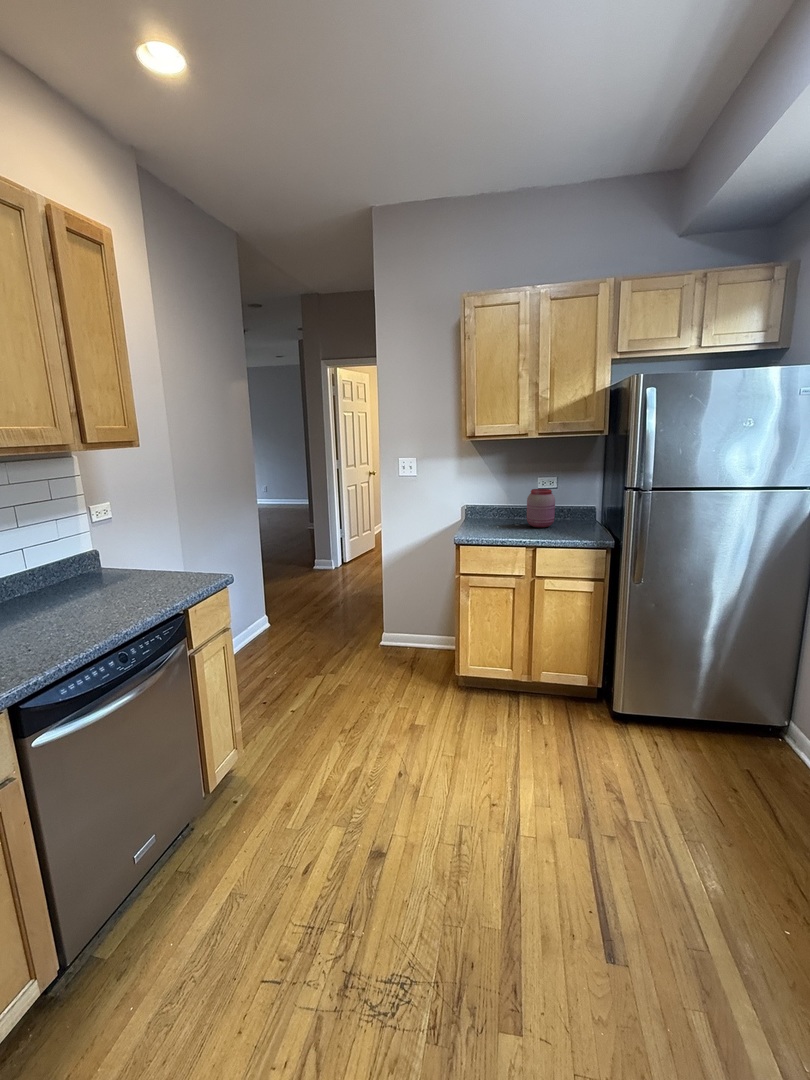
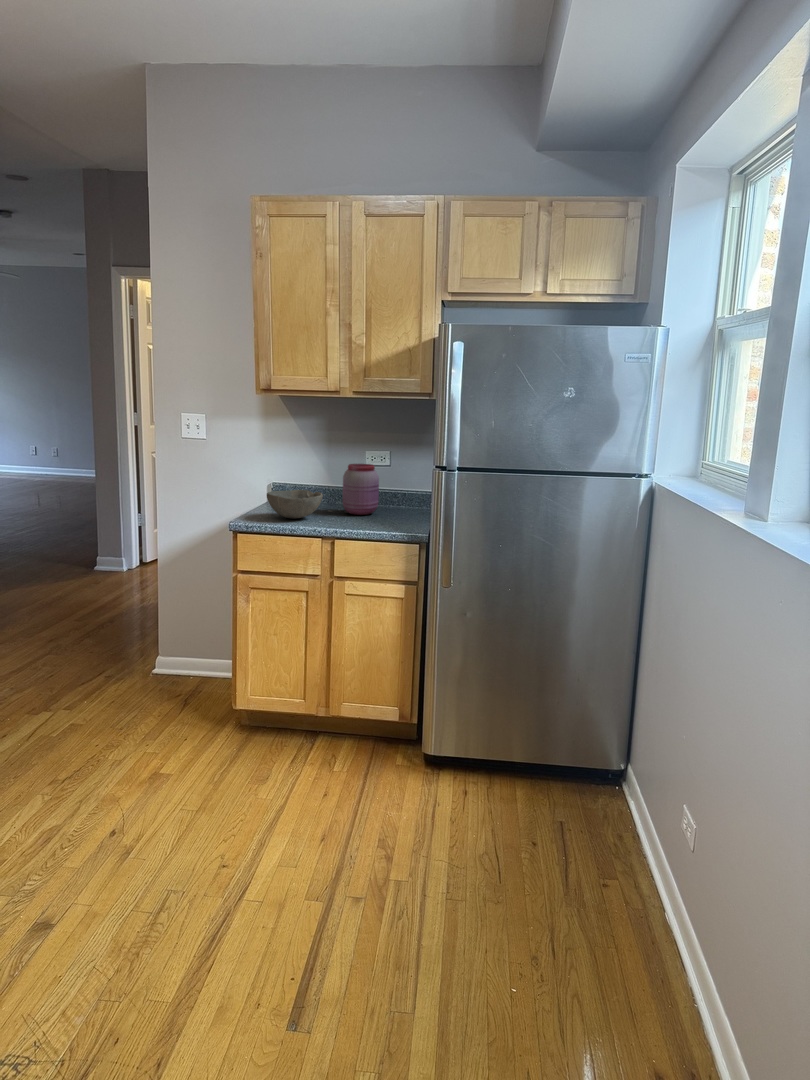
bowl: none [476,511,518,533] -> present [267,490,323,519]

